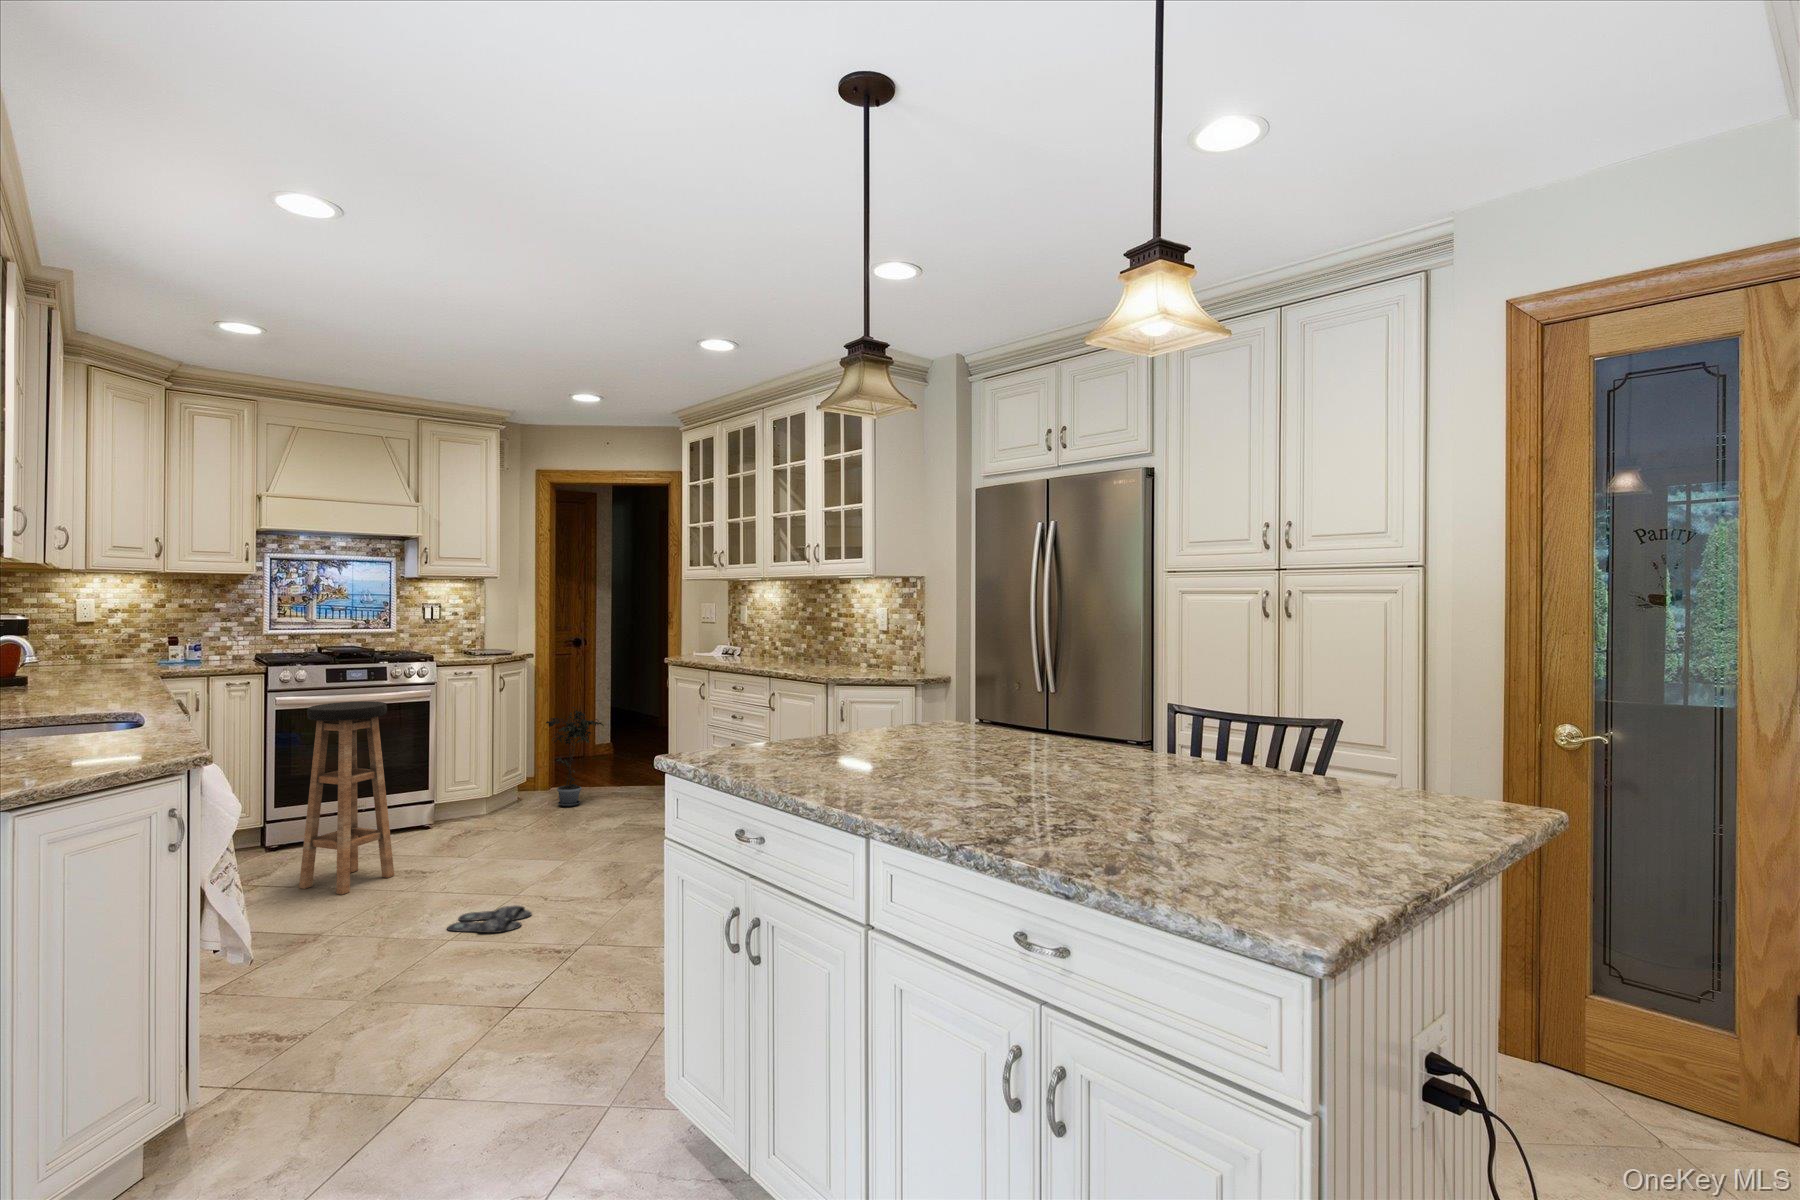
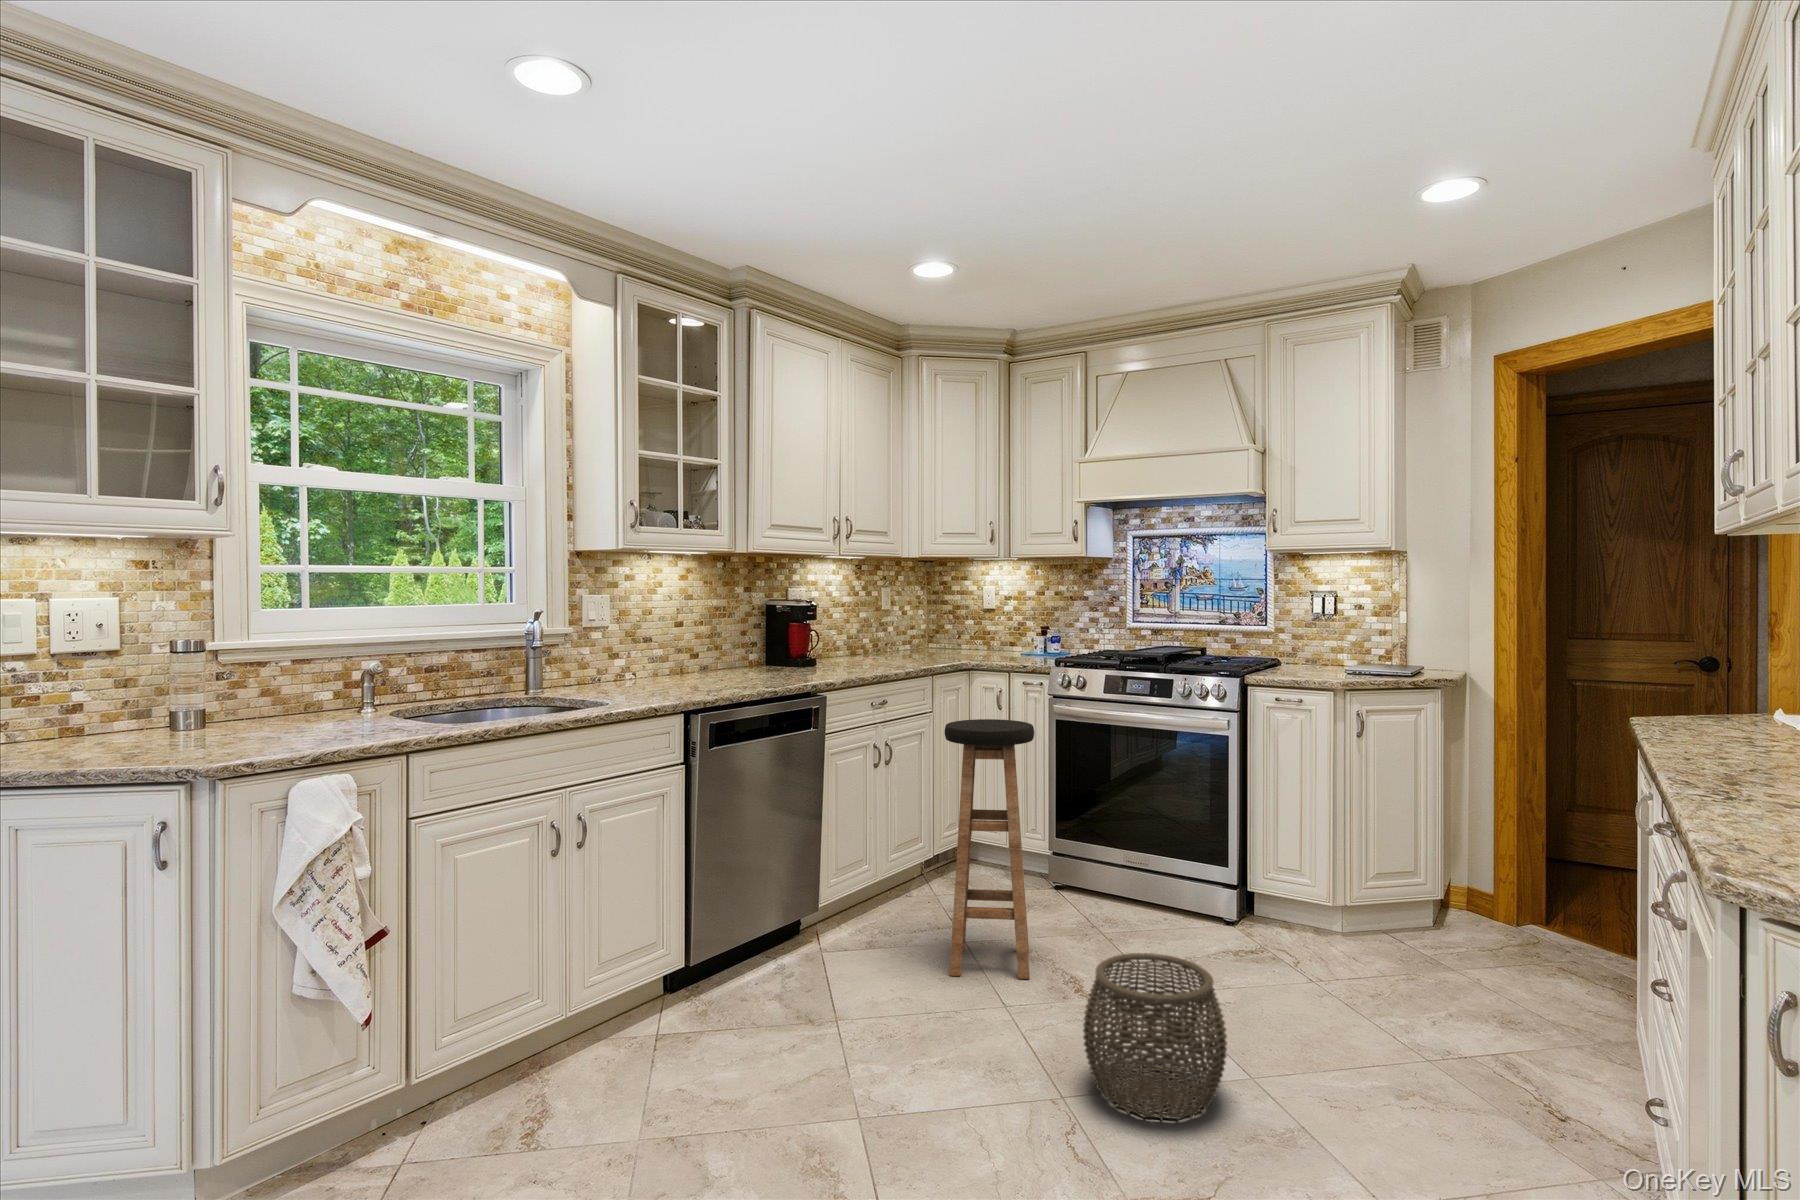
potted plant: present [546,707,604,806] -> none [1405,794,1503,992]
woven basket: none [518,800,599,880] -> present [1083,953,1227,1120]
slippers: present [447,905,532,933] -> none [864,1079,969,1148]

